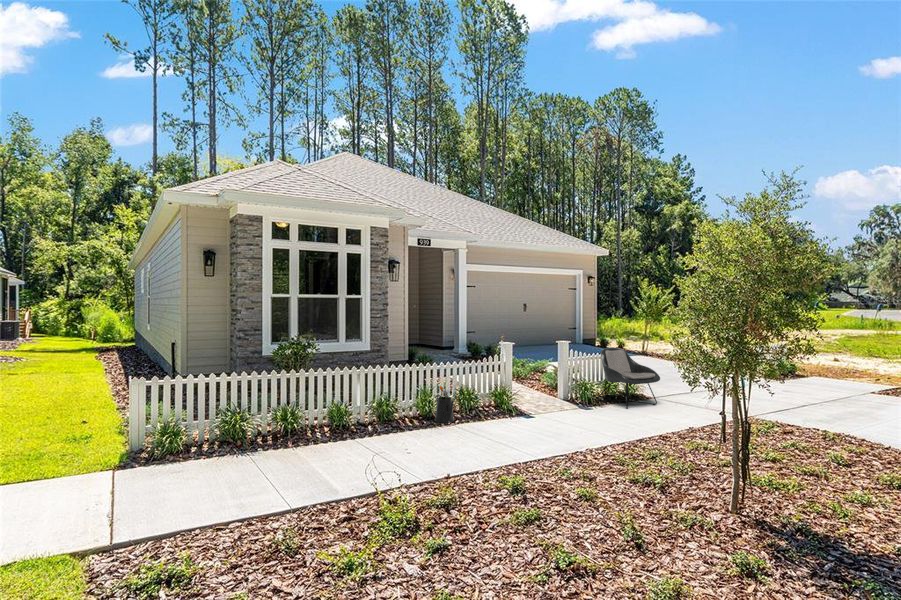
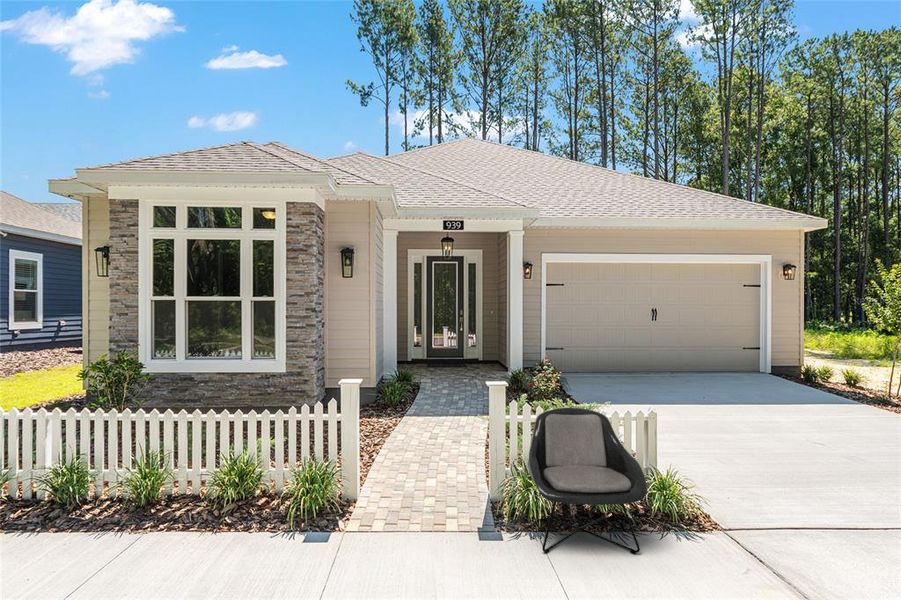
watering can: present [435,386,454,423] -> none [149,453,187,522]

